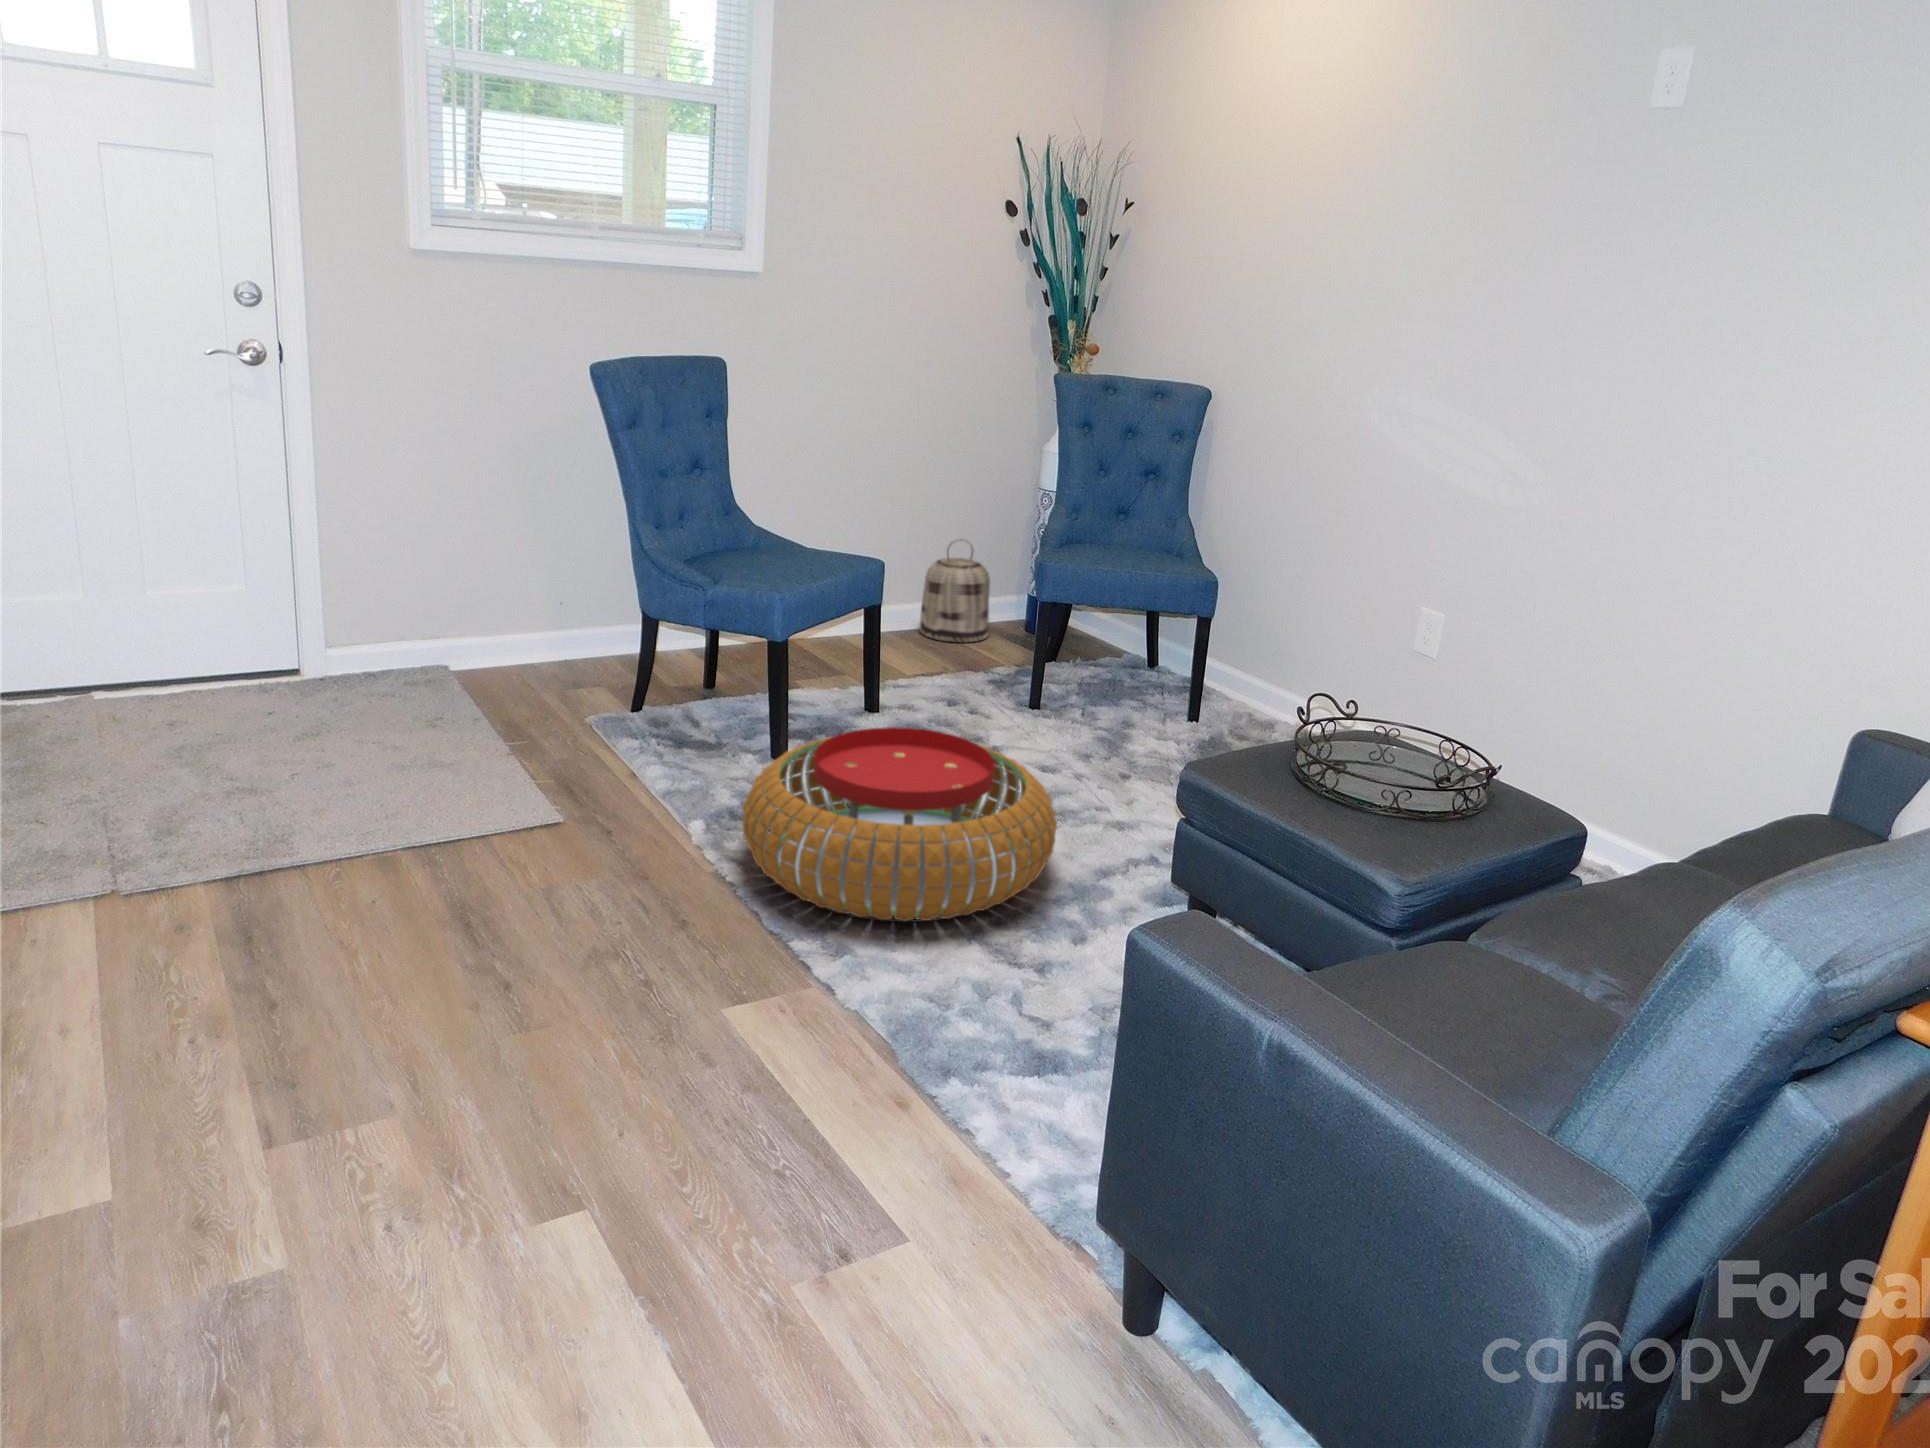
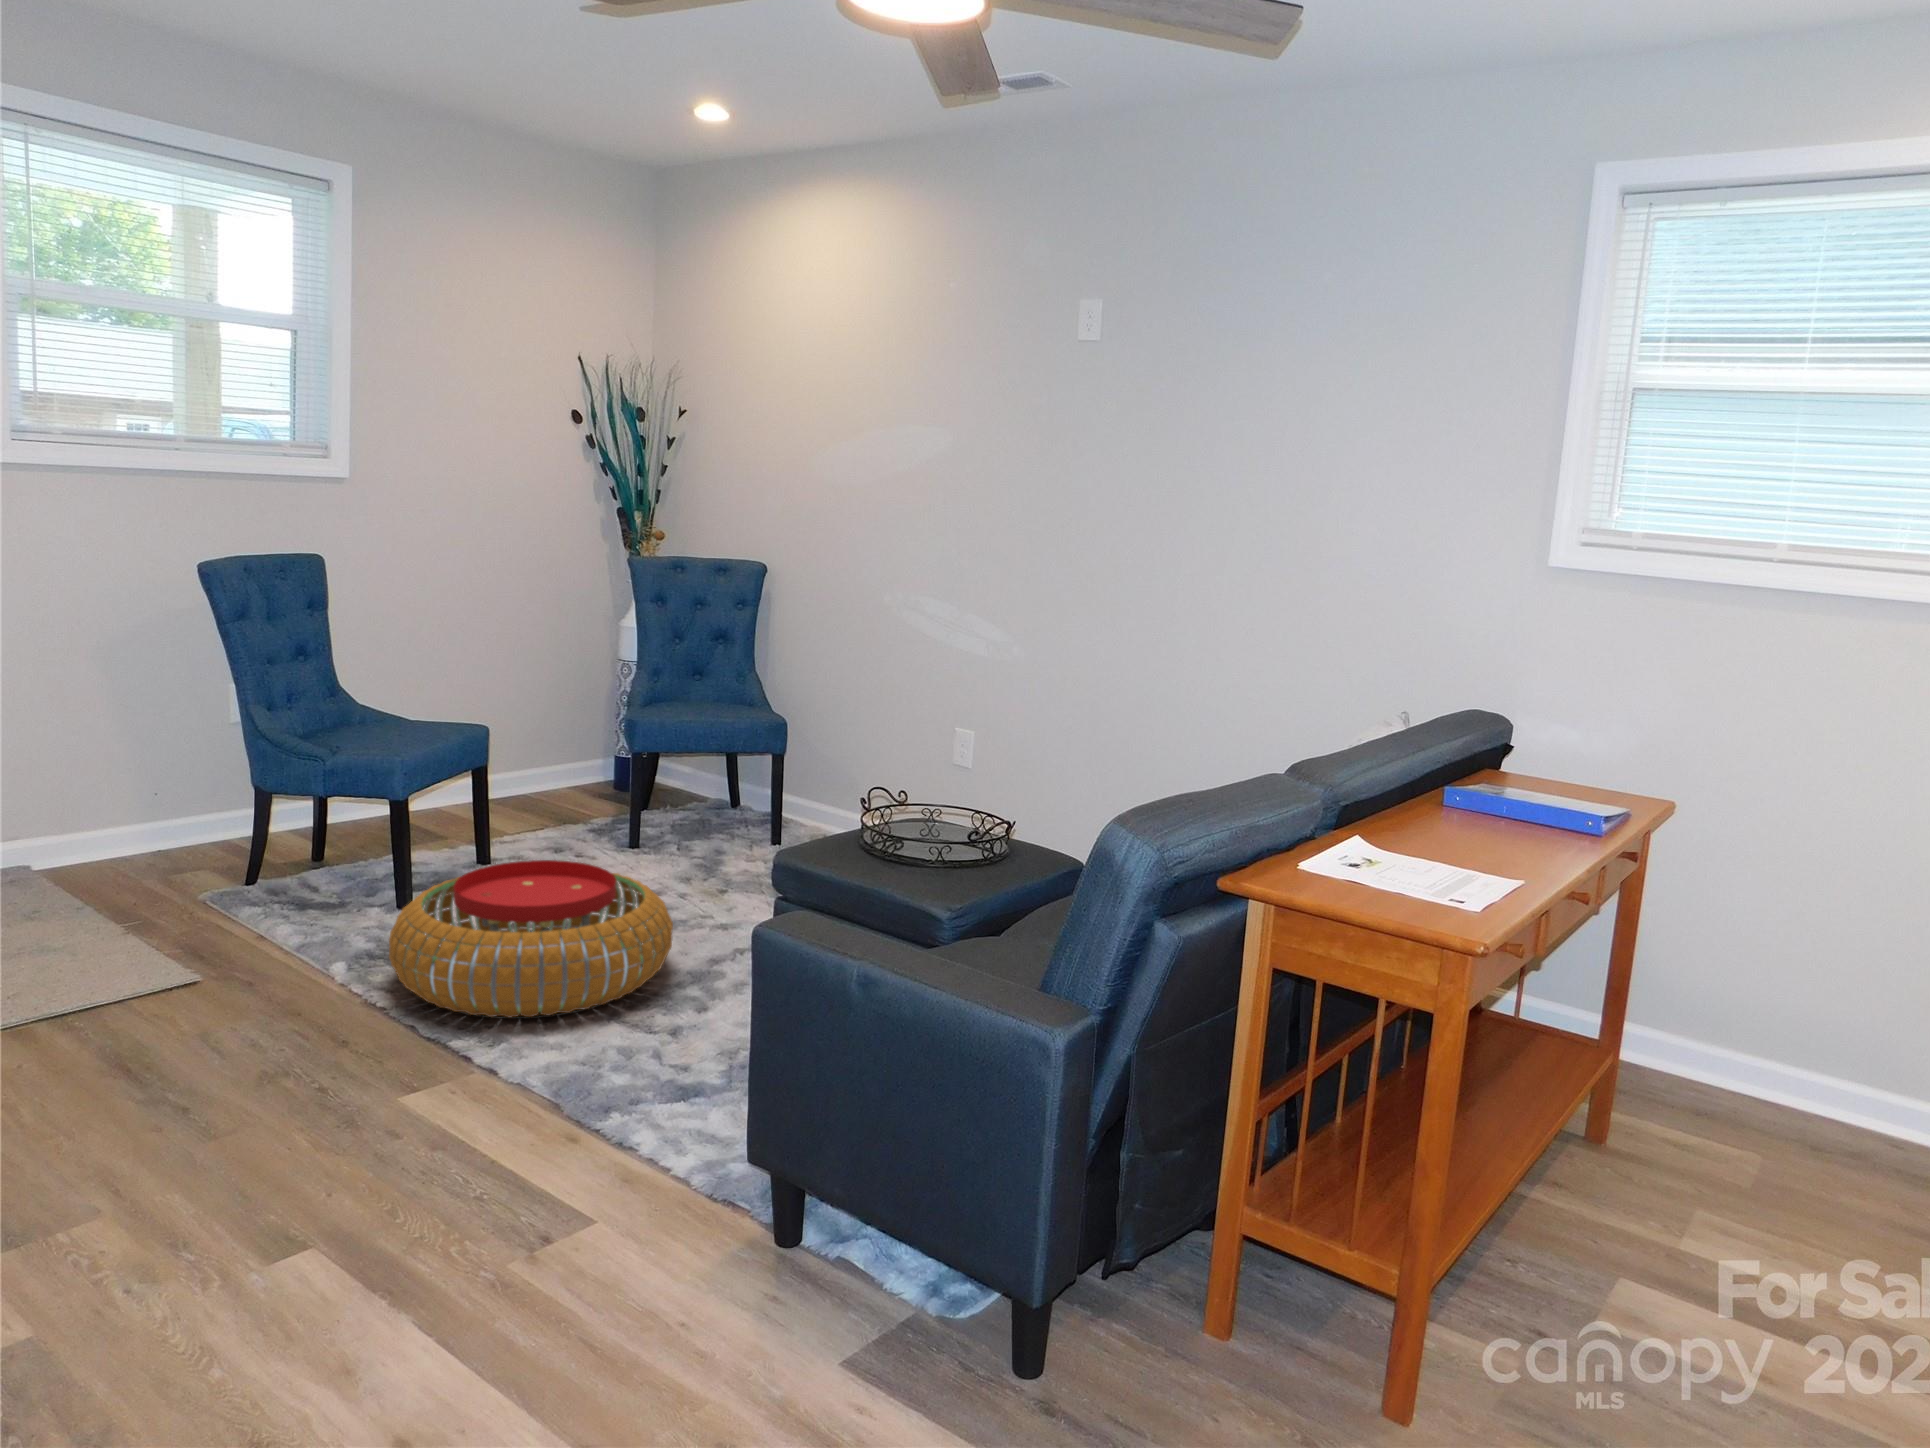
basket: present [919,539,990,643] -> none [515,707,582,801]

